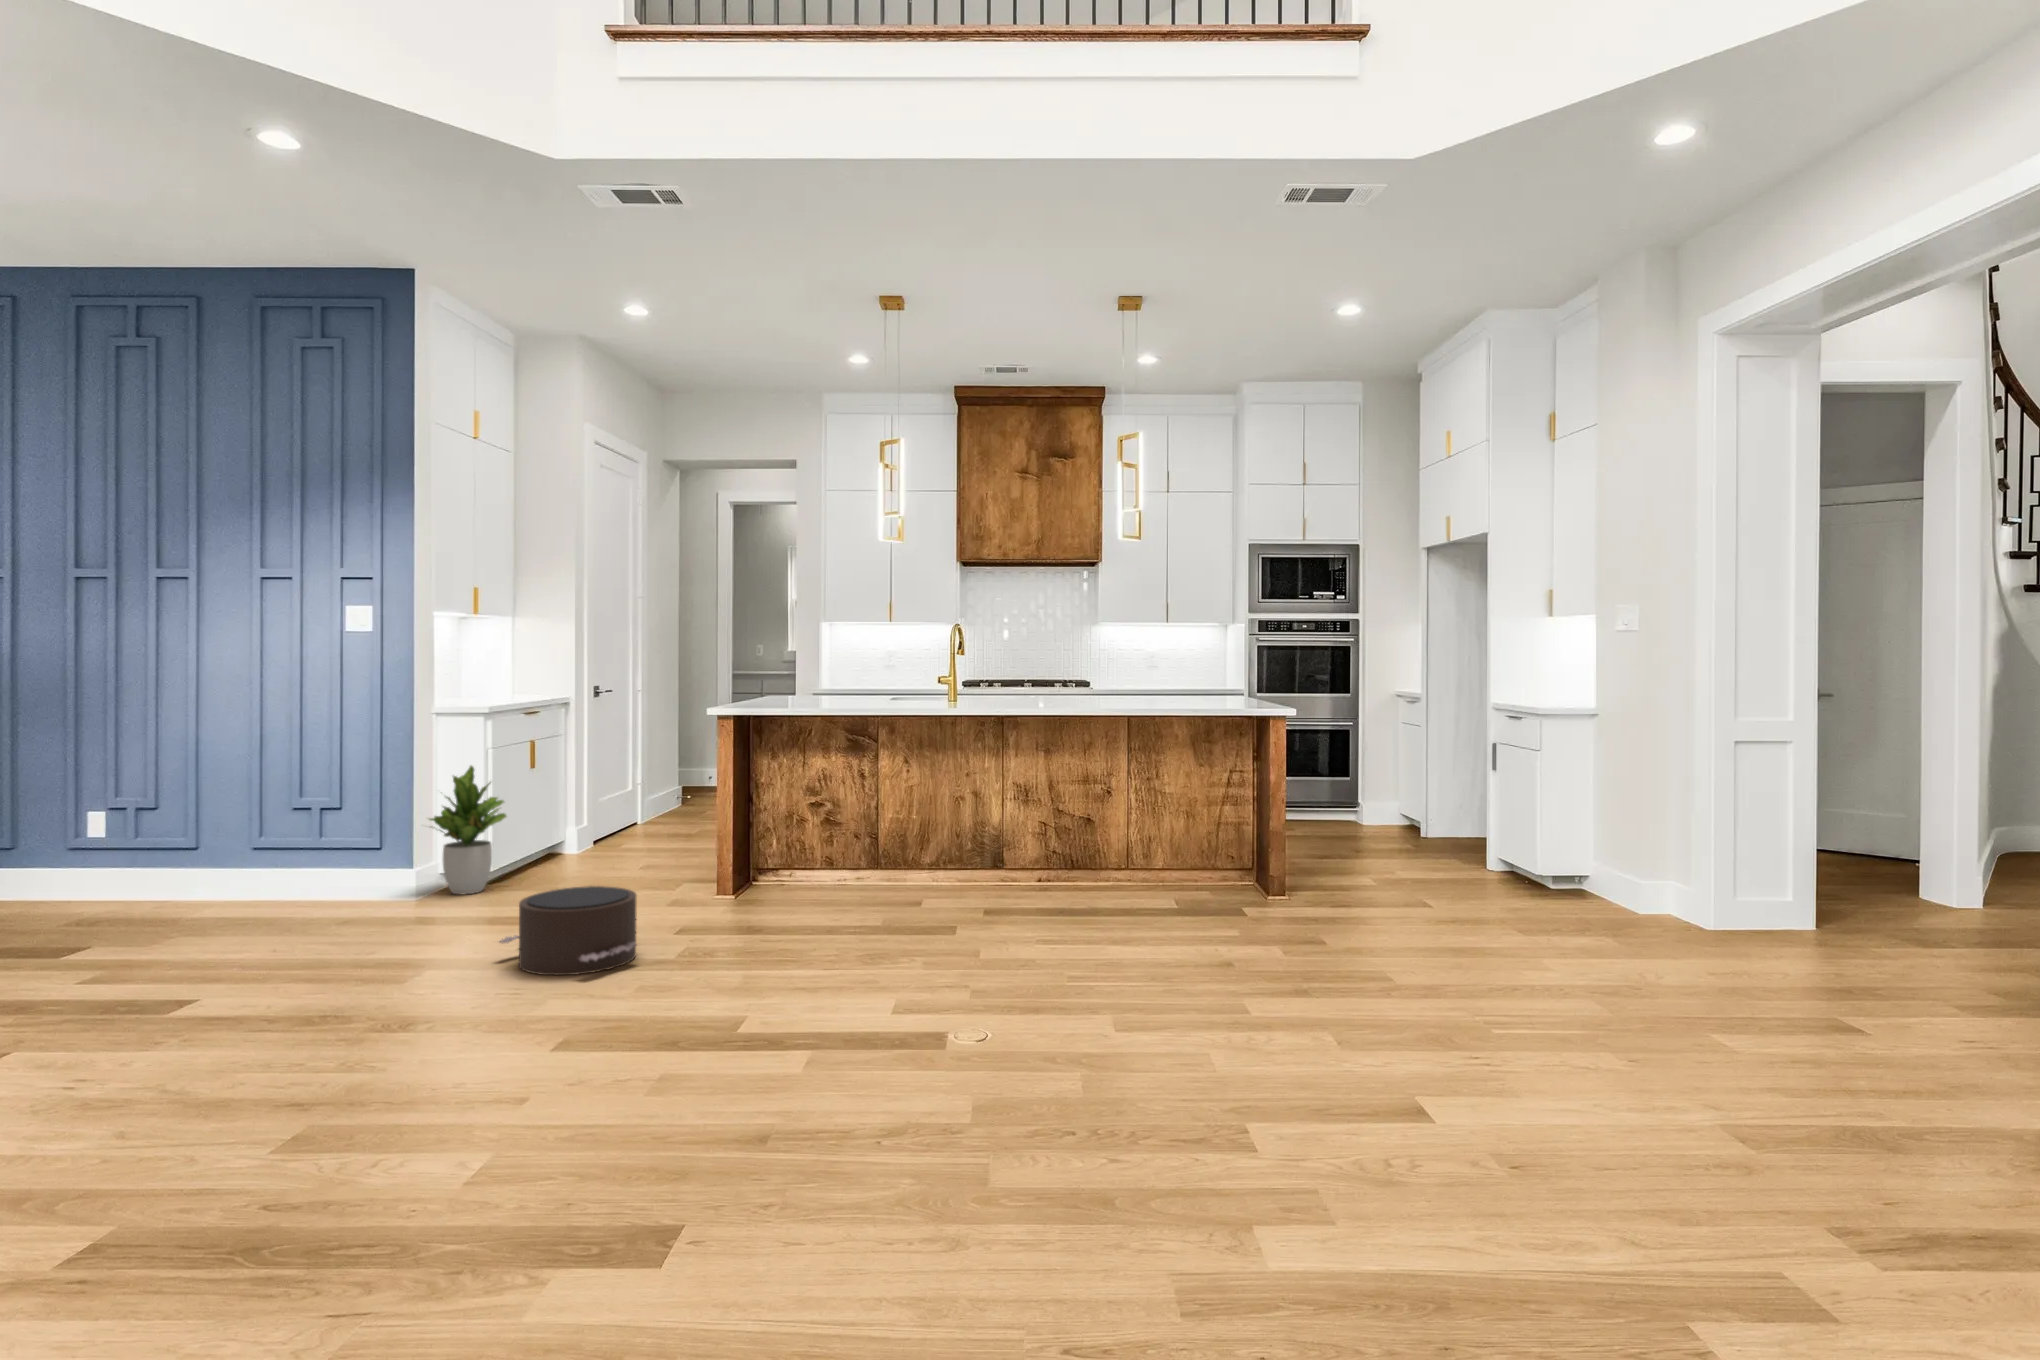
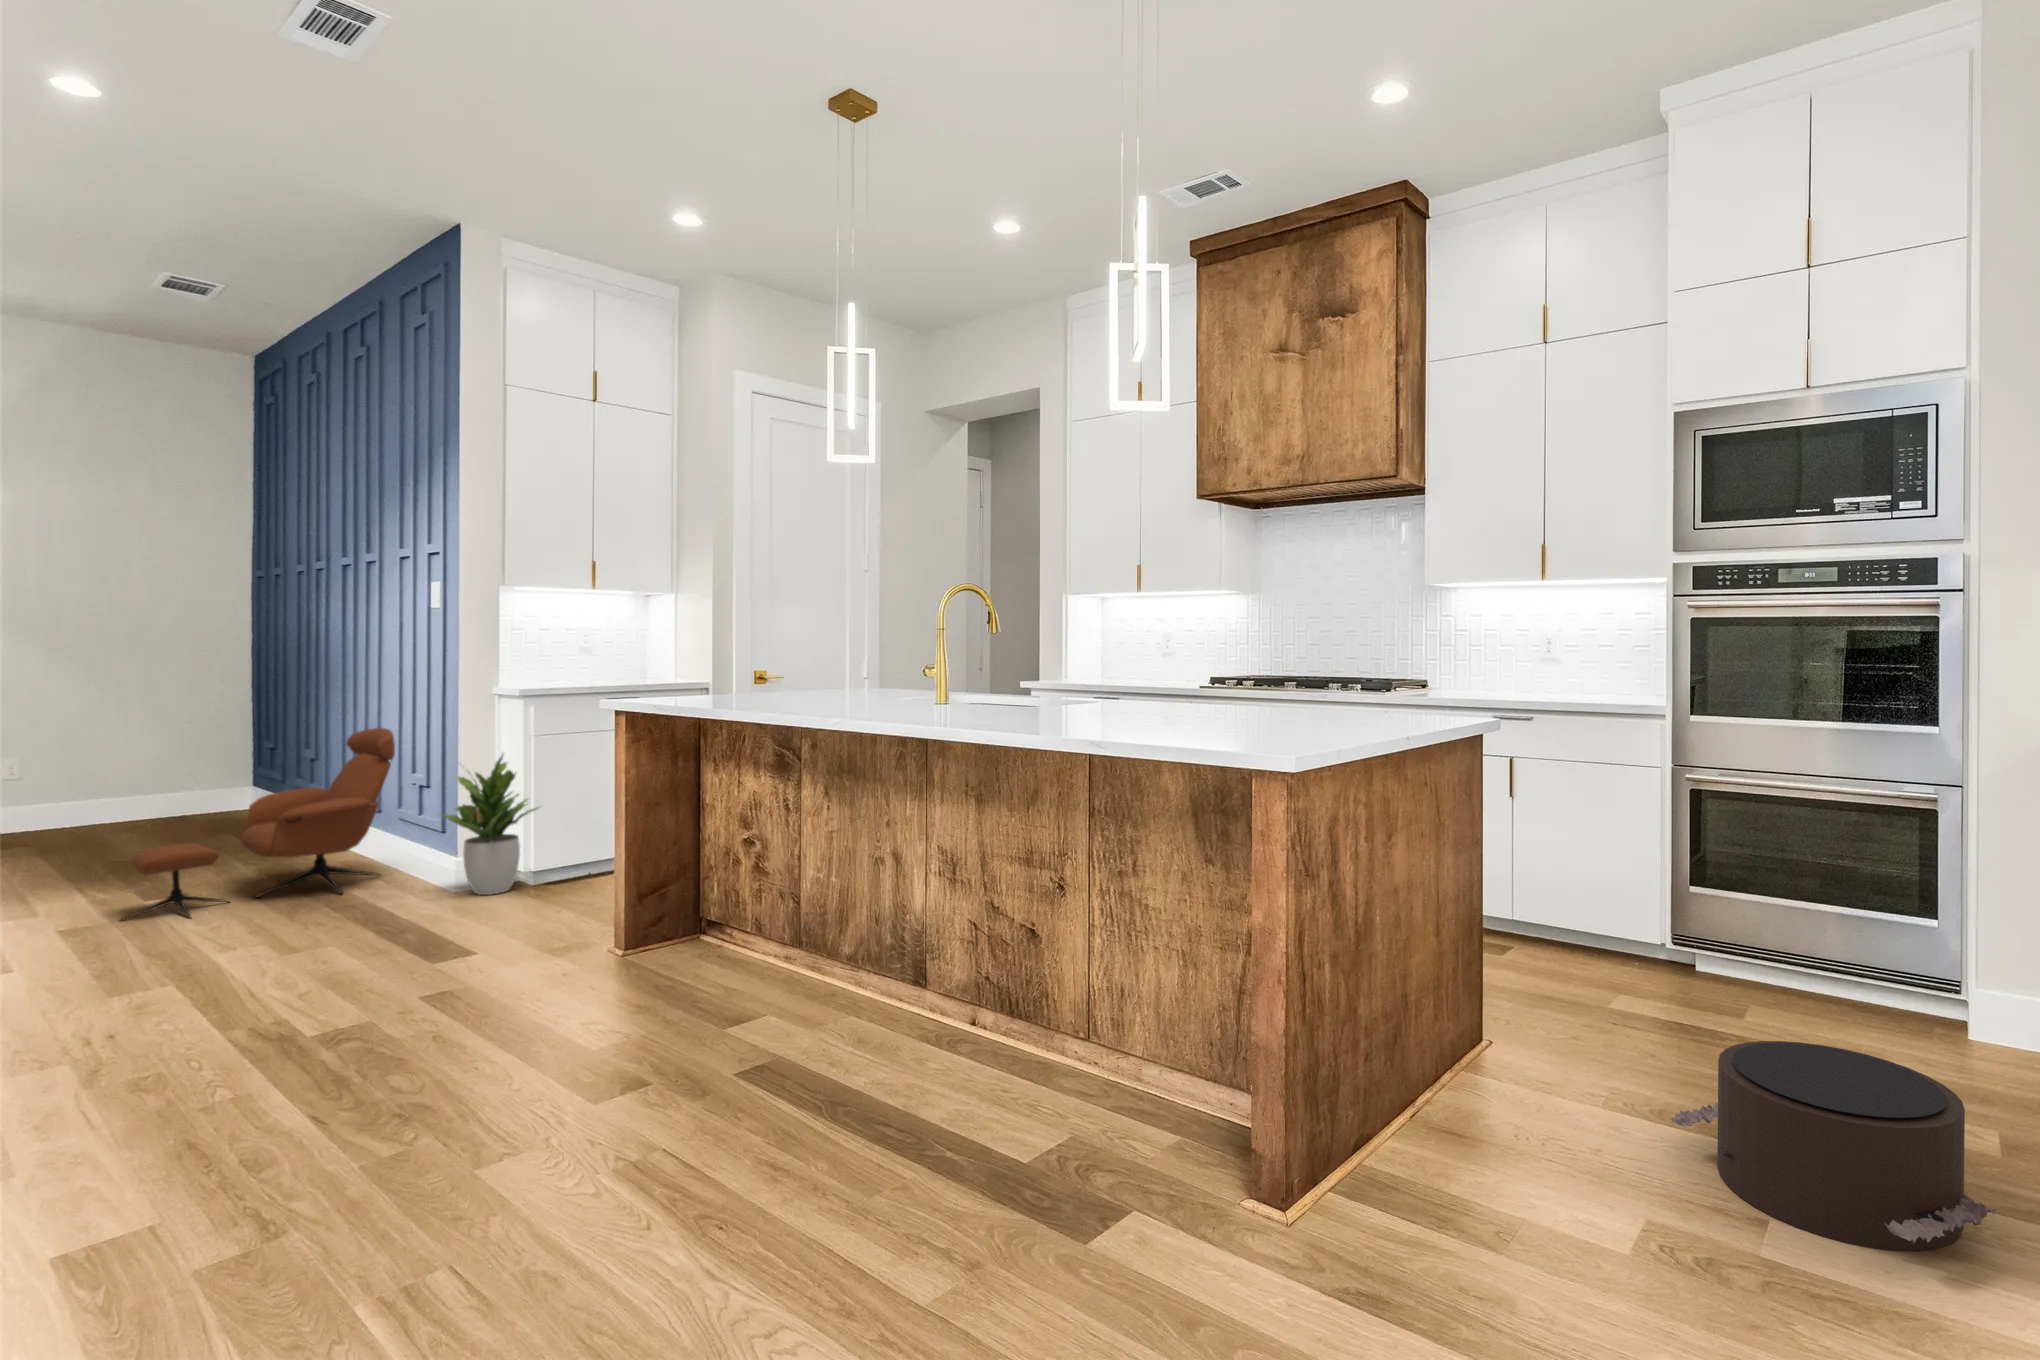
lounge chair: none [145,753,341,953] -> present [120,728,395,921]
pouf: present [500,886,637,975] -> present [1670,1041,1996,1251]

